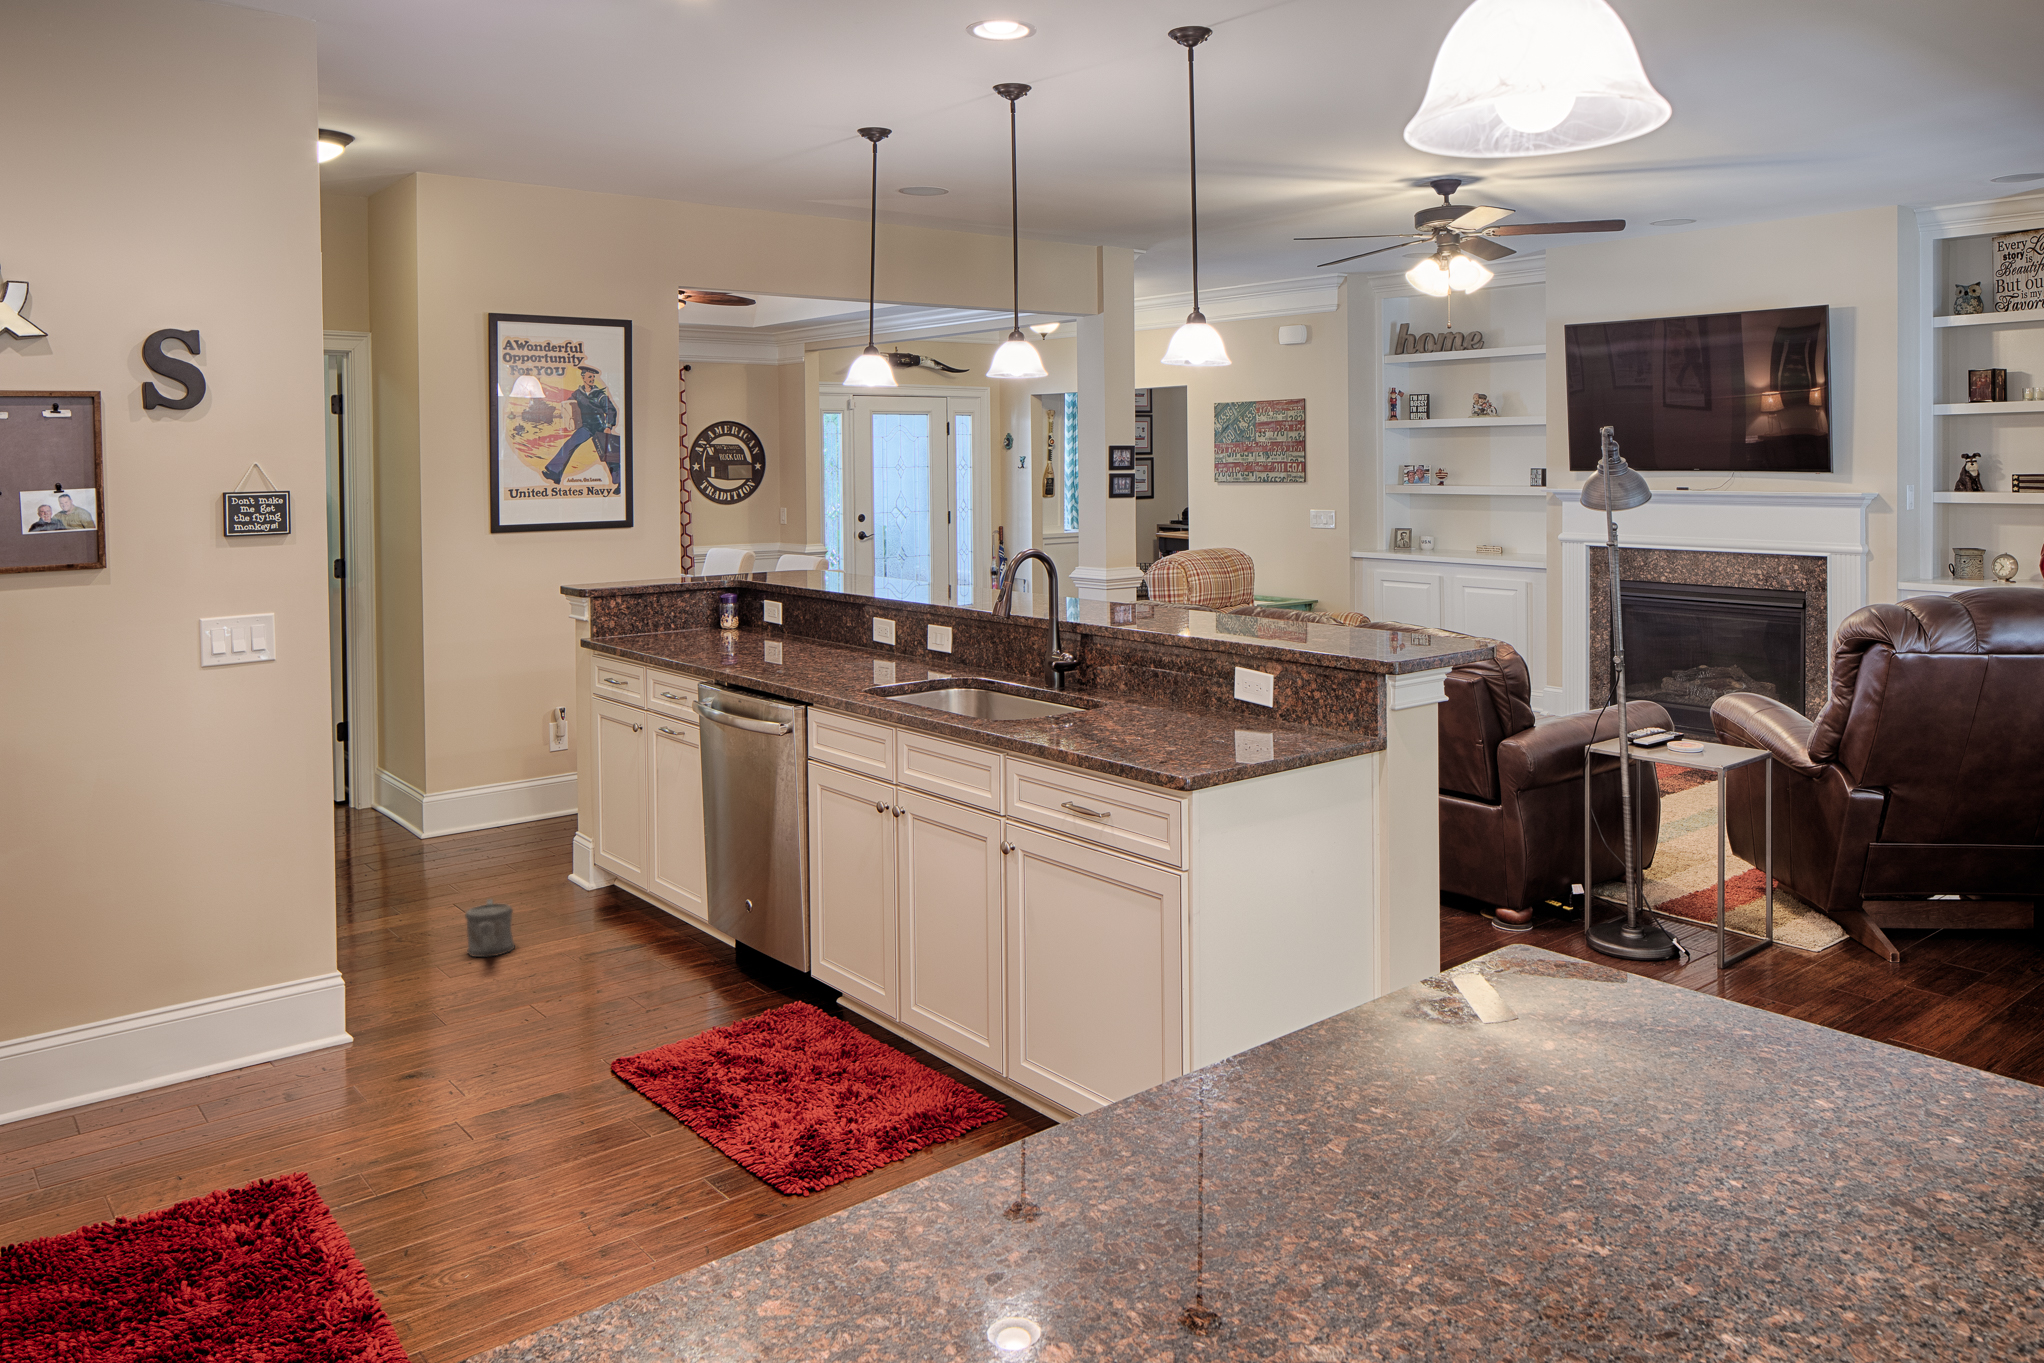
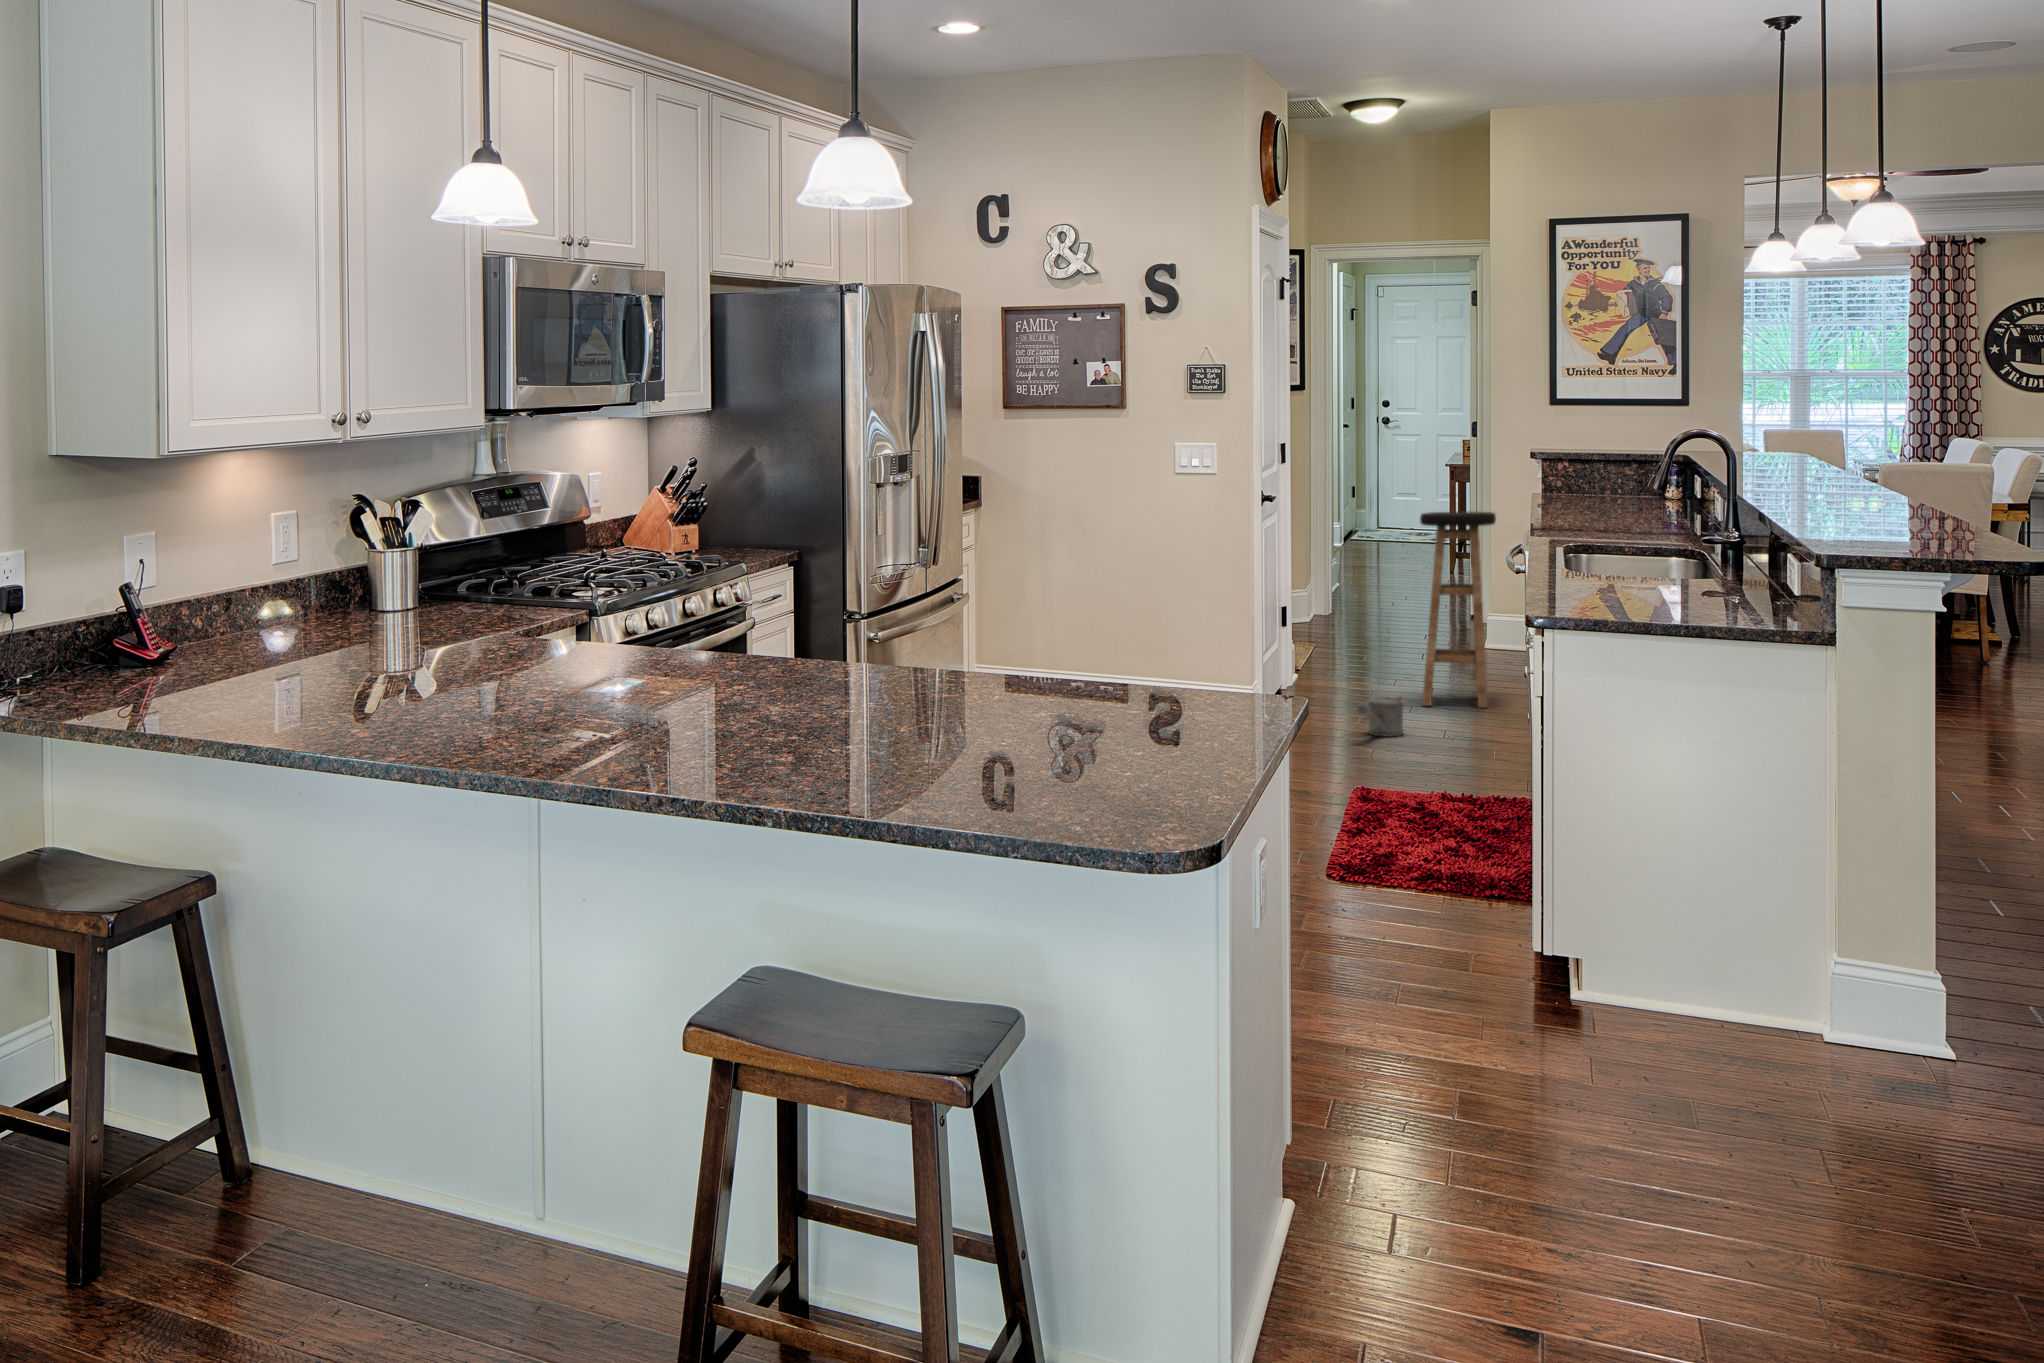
bar stool: none [431,657,541,901] -> present [1420,512,1496,708]

